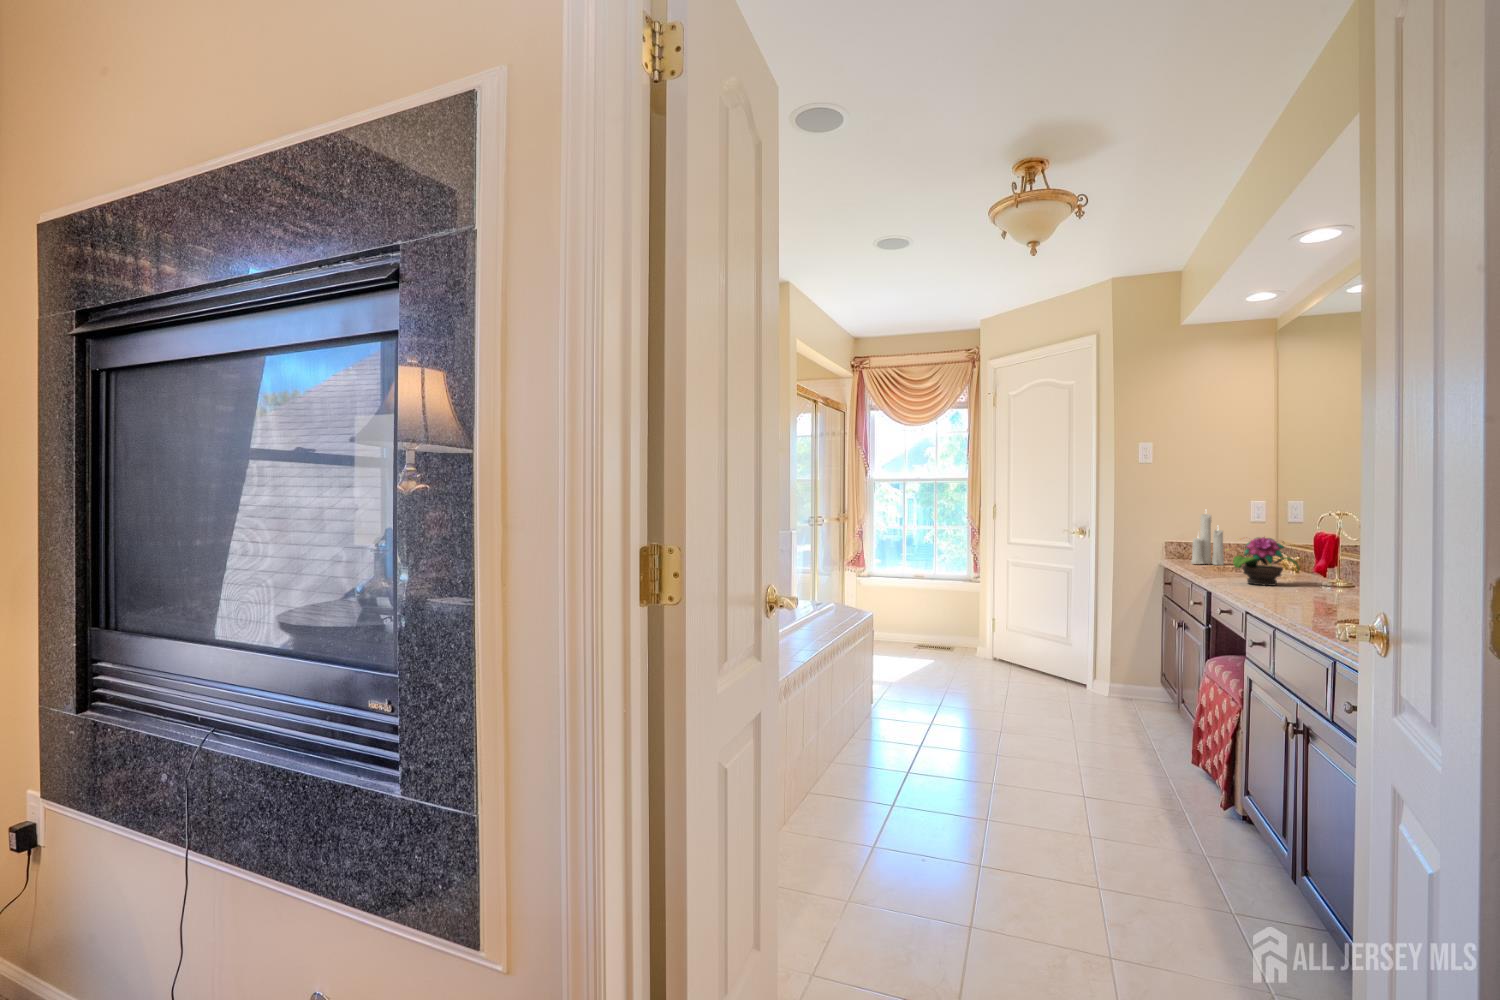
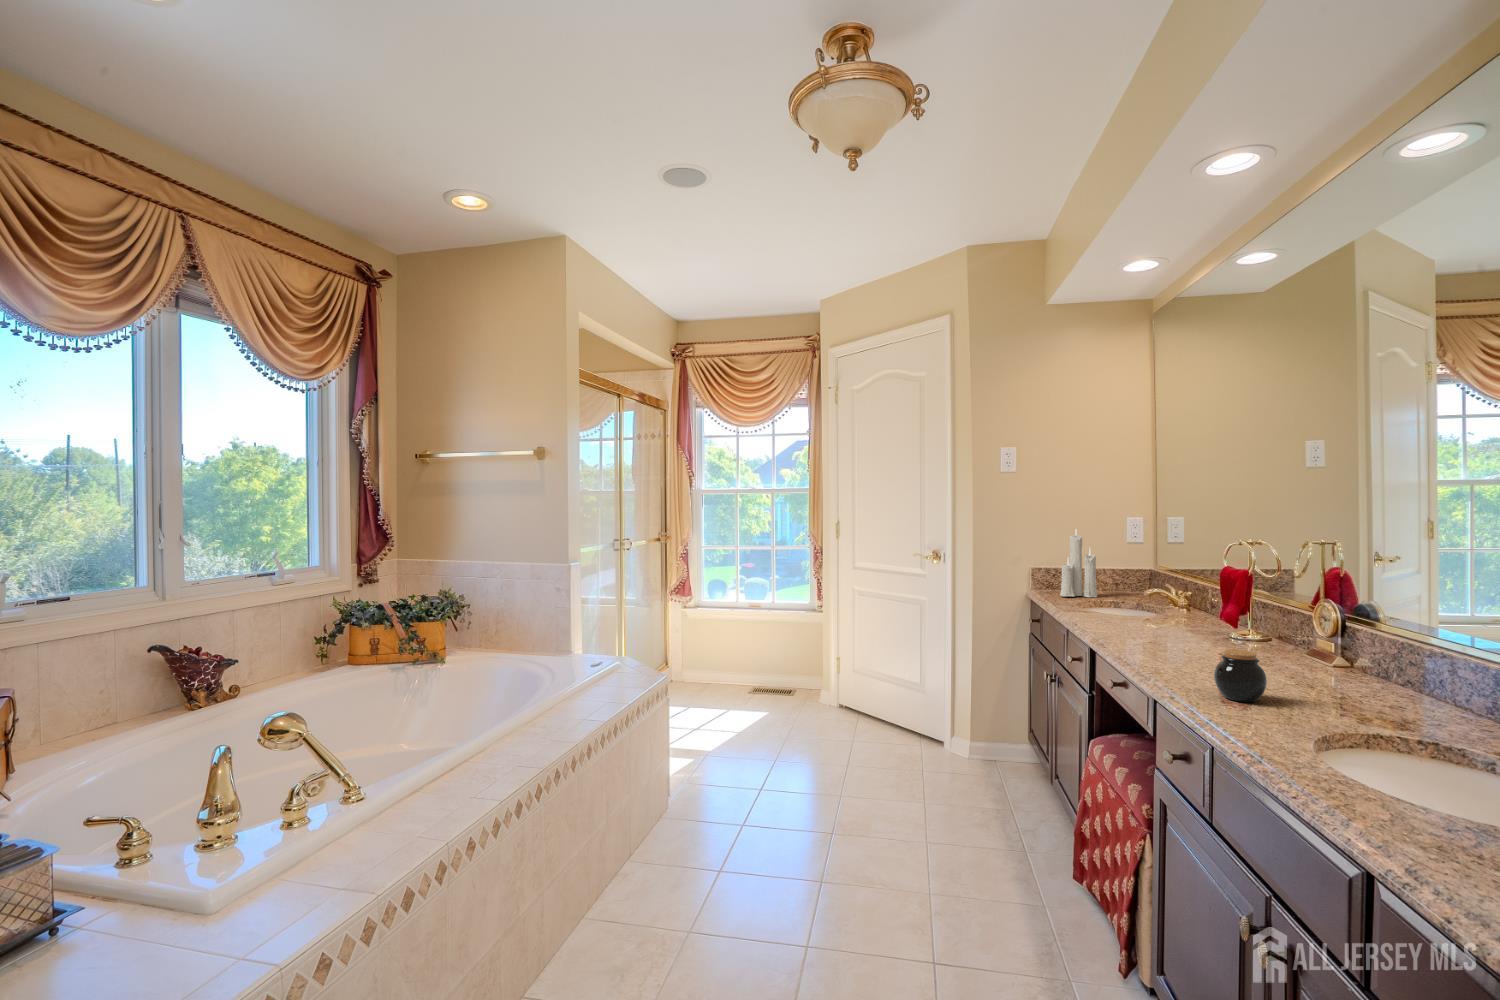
potted flower: present [1227,537,1300,586] -> none [1111,572,1202,639]
jar: none [1286,577,1322,610] -> present [1214,649,1267,702]

